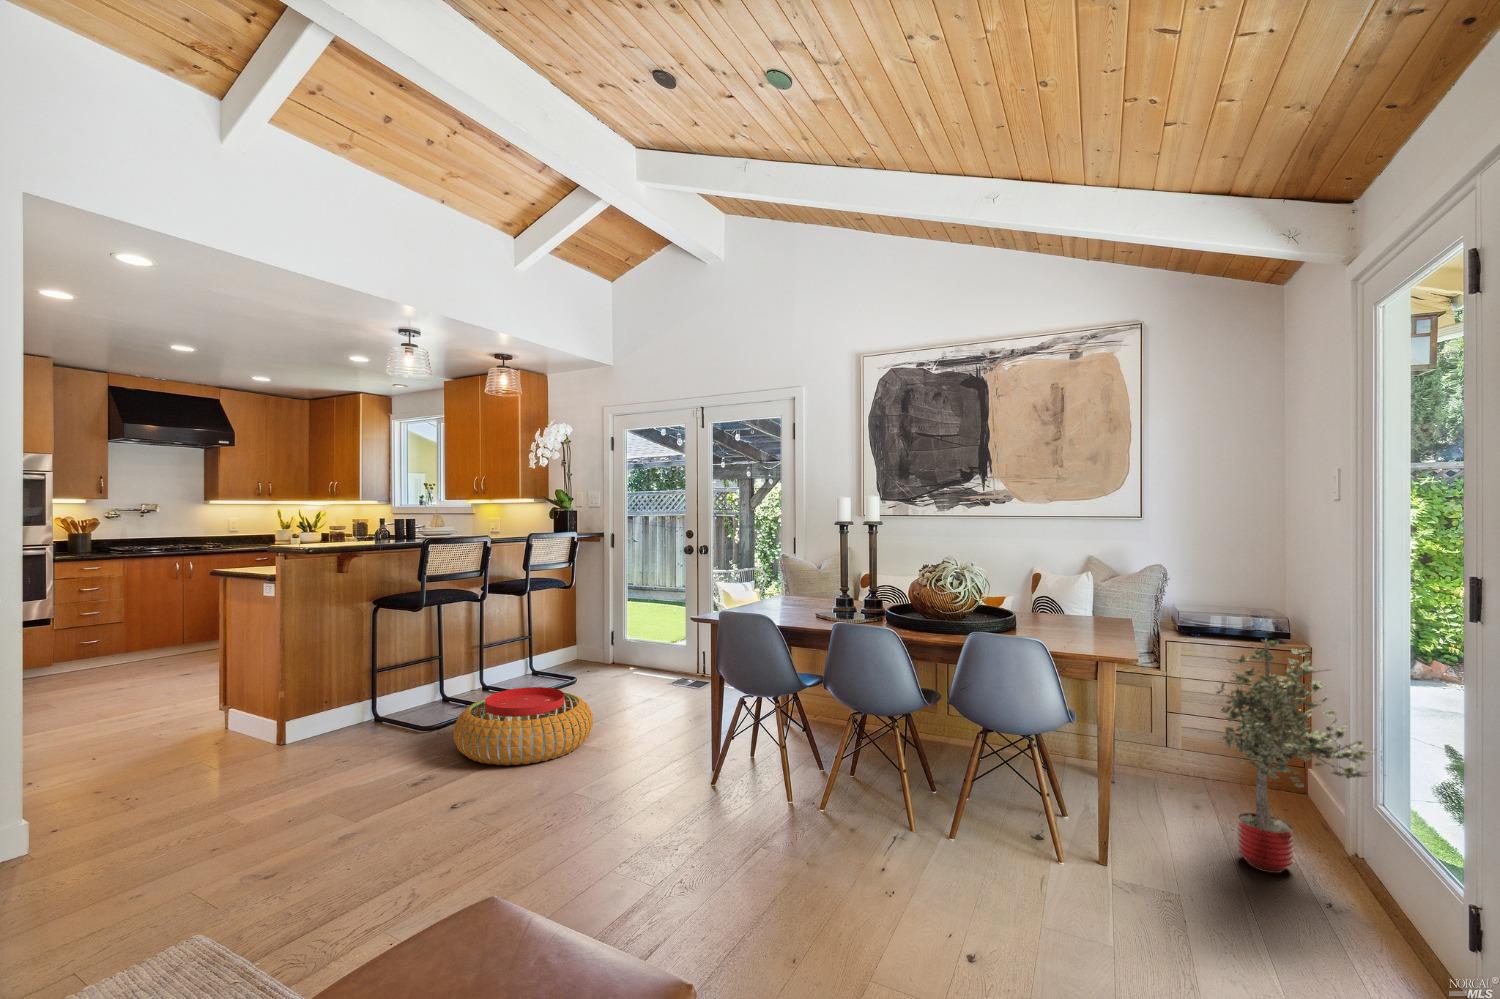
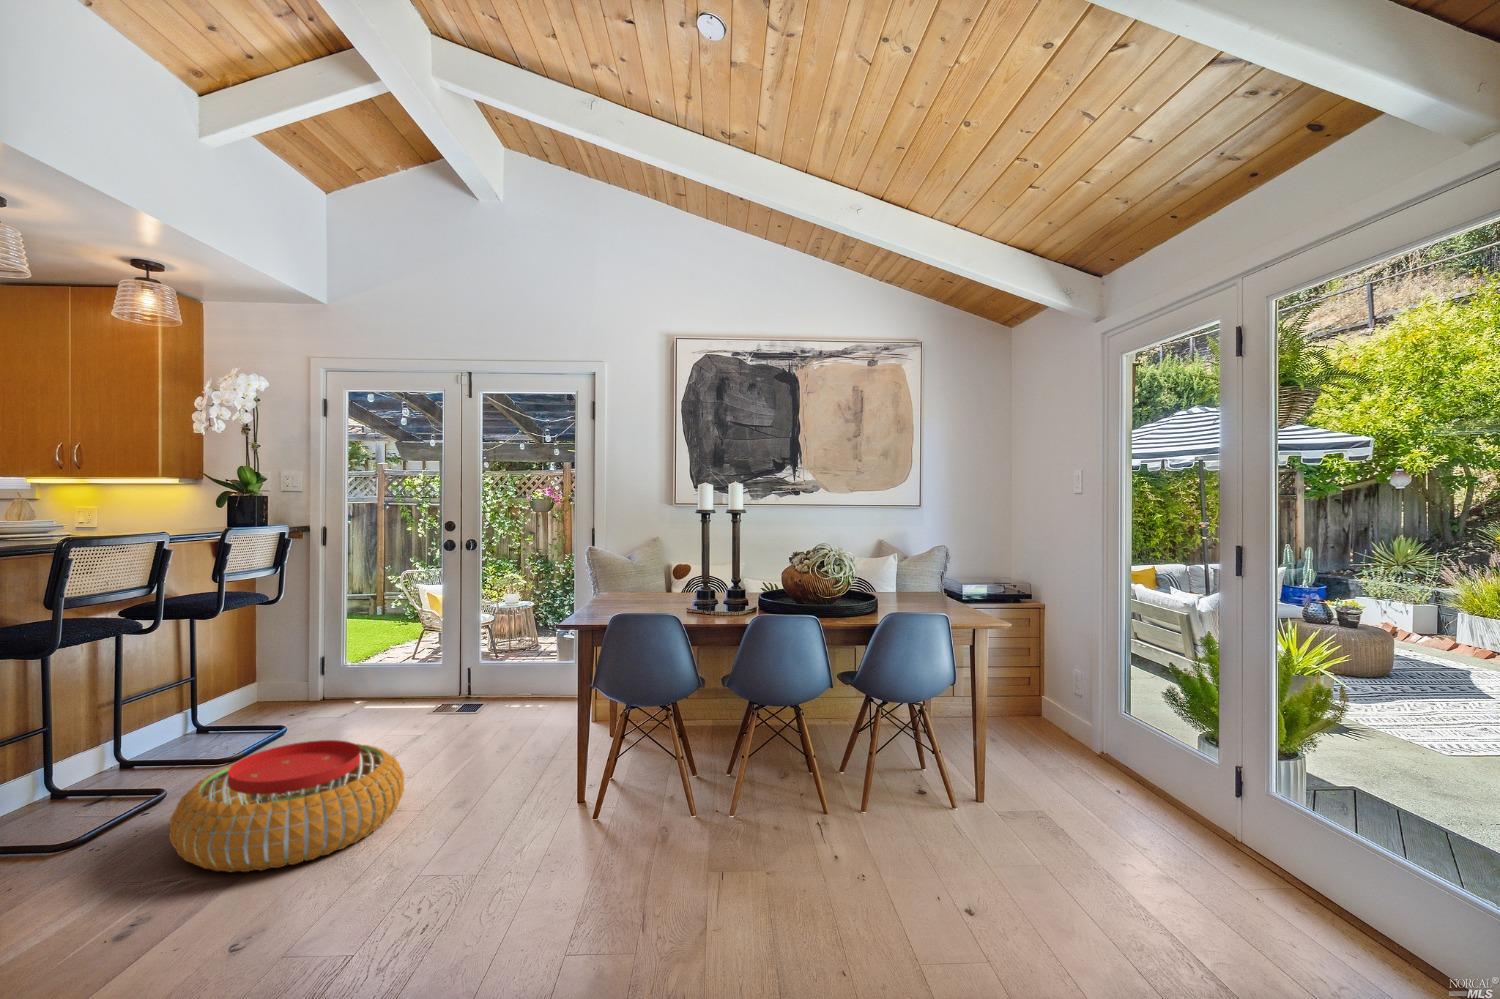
potted tree: present [1217,640,1373,873] -> none [1049,593,1164,774]

